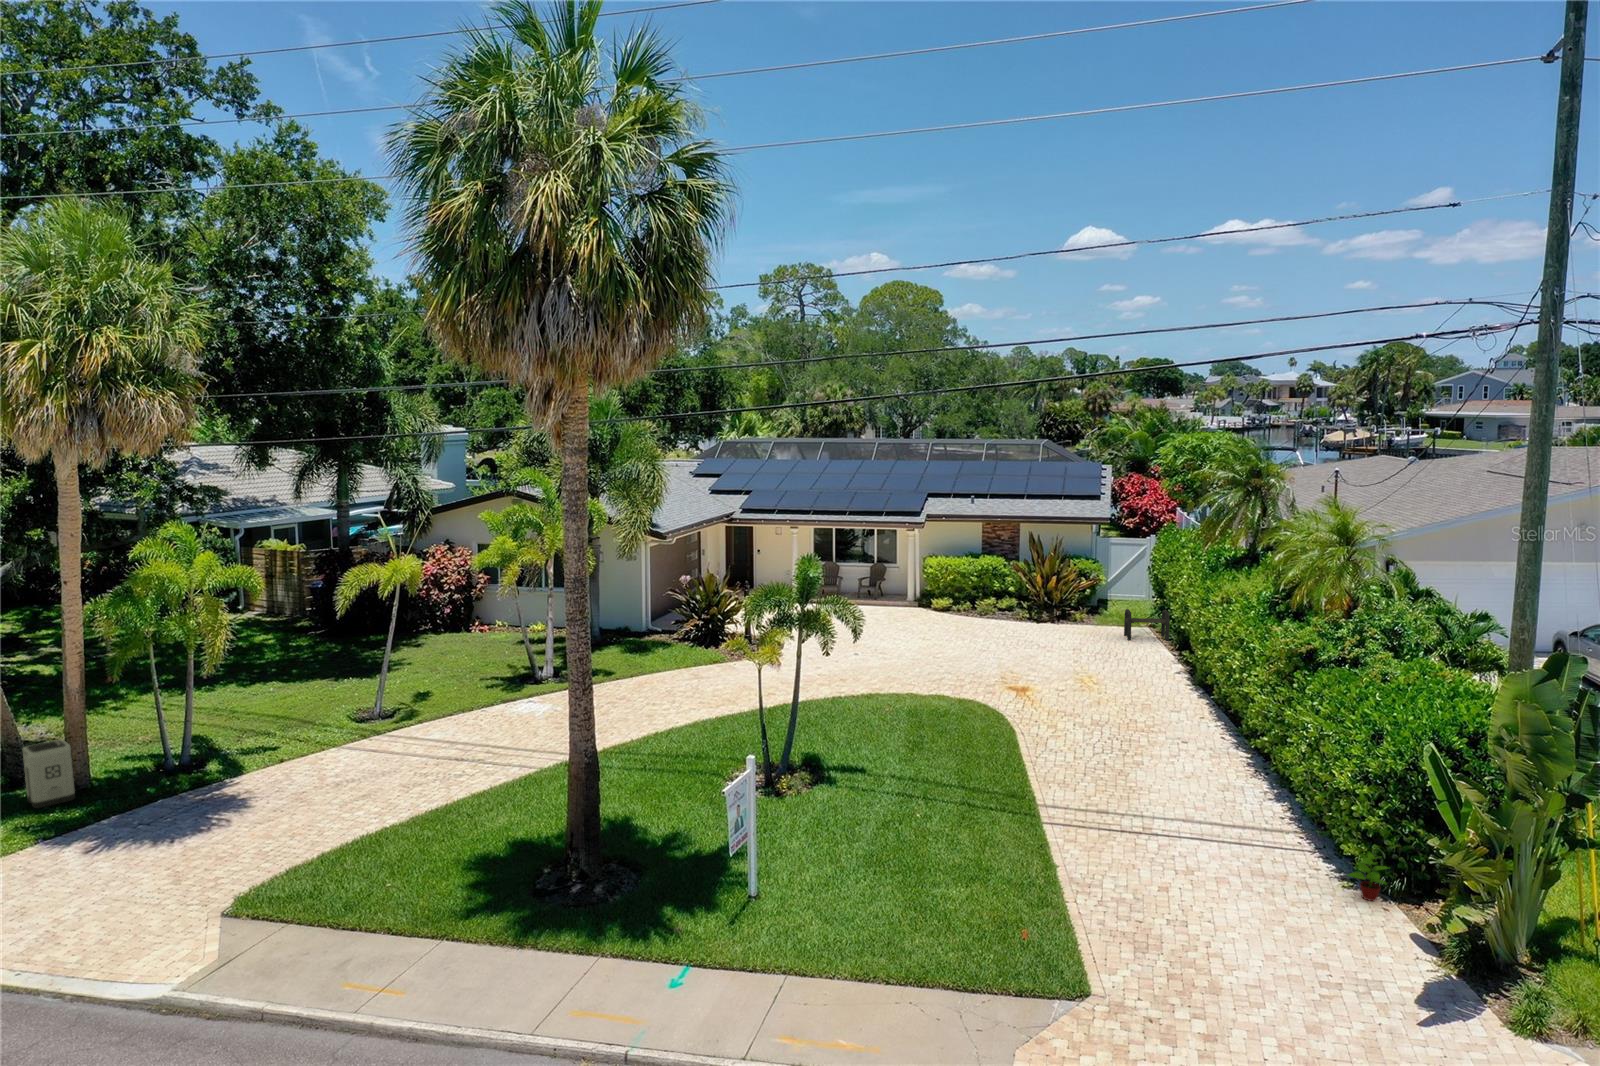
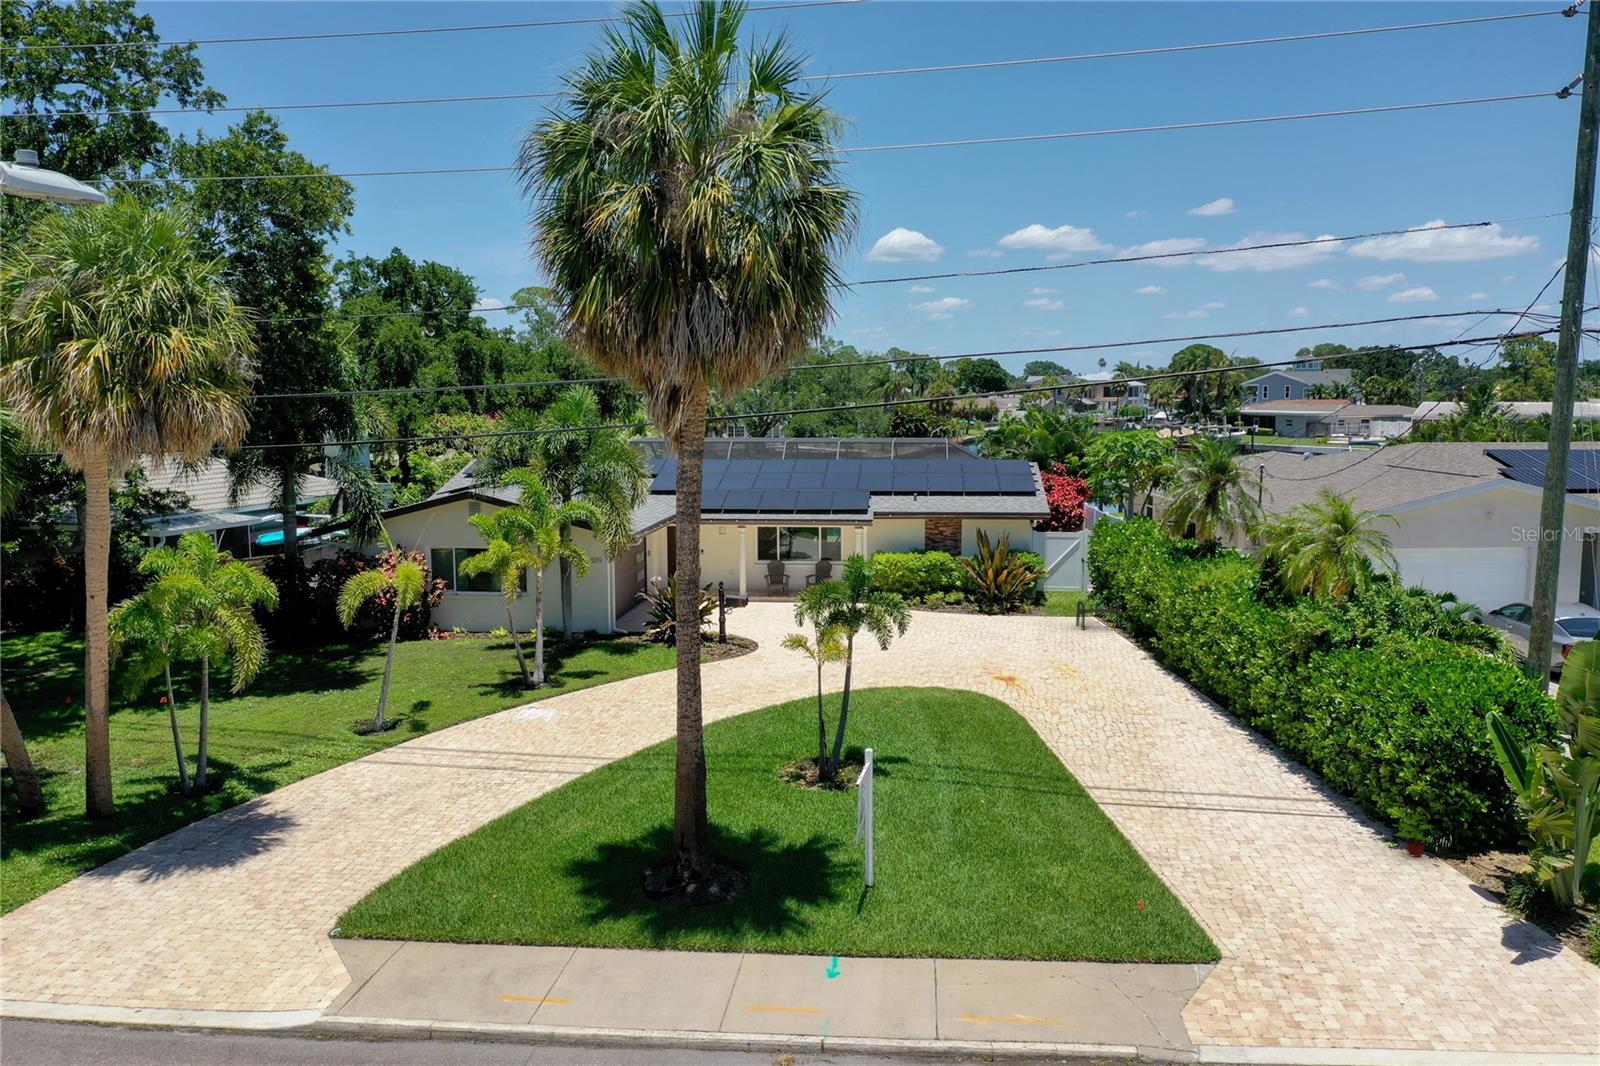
trash can: present [23,740,75,808] -> none [16,764,77,840]

